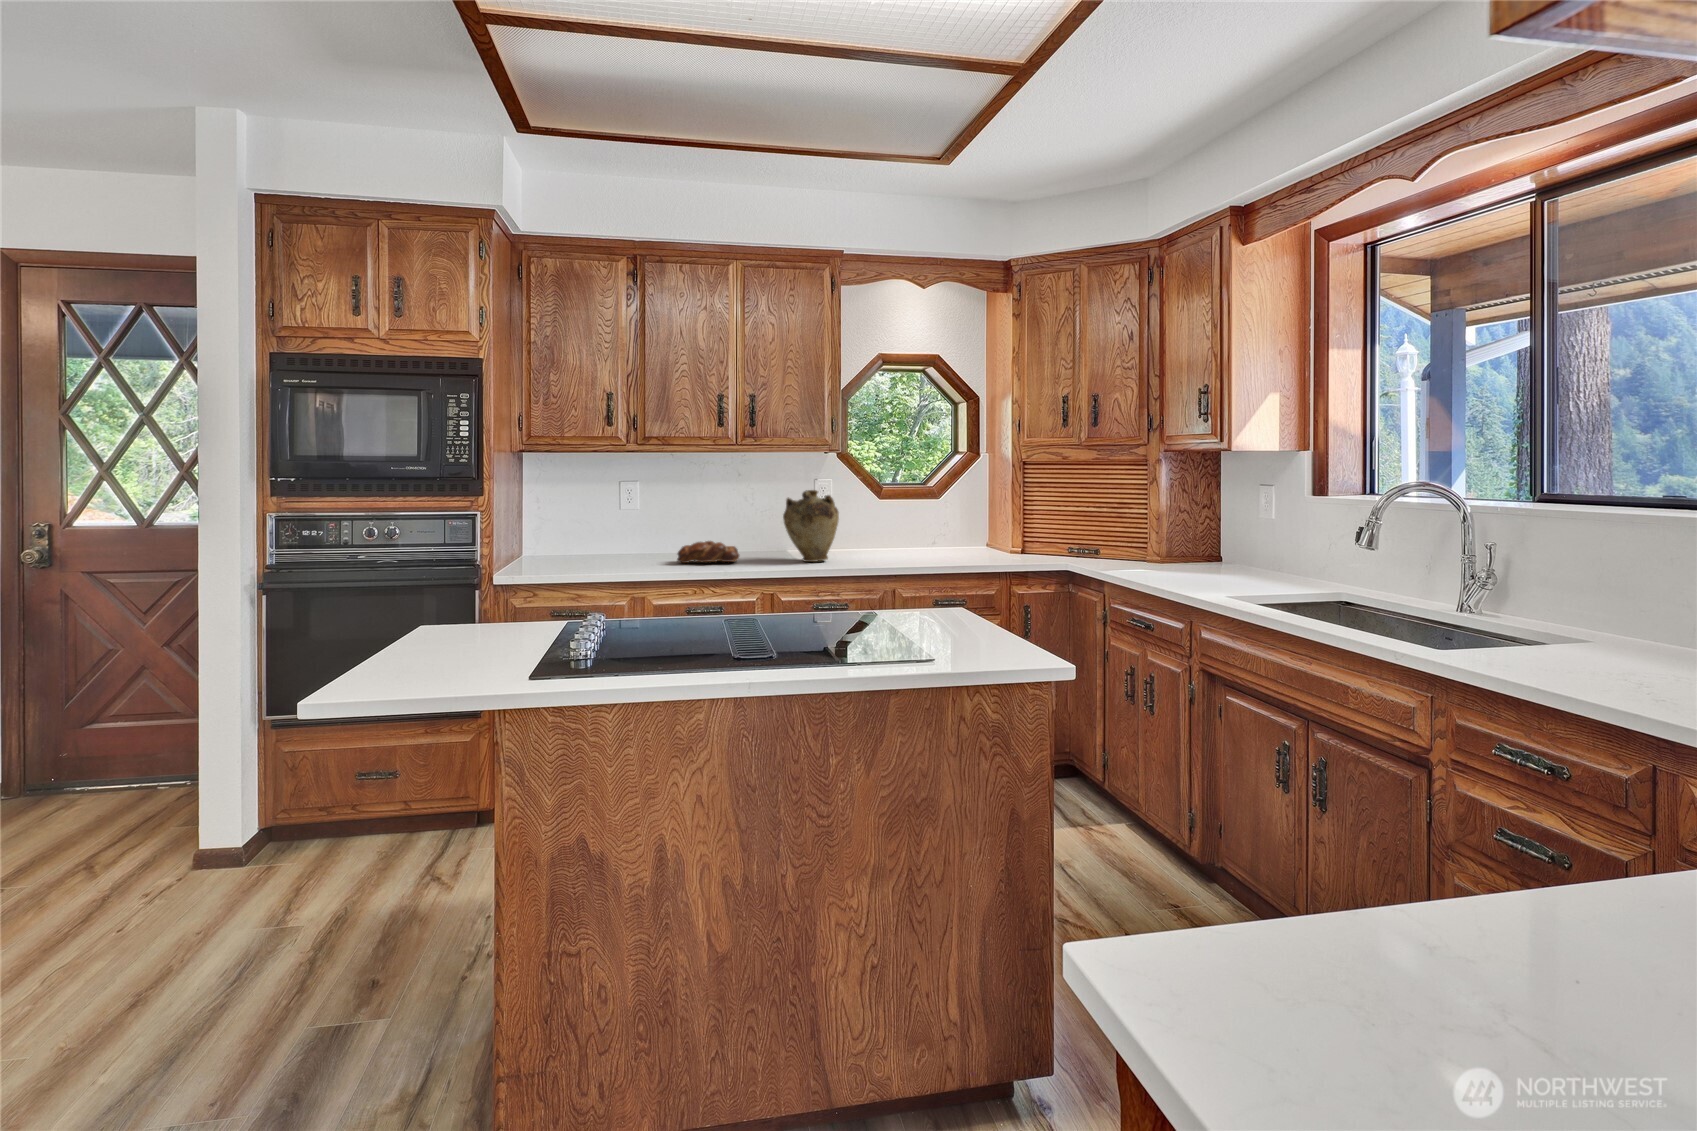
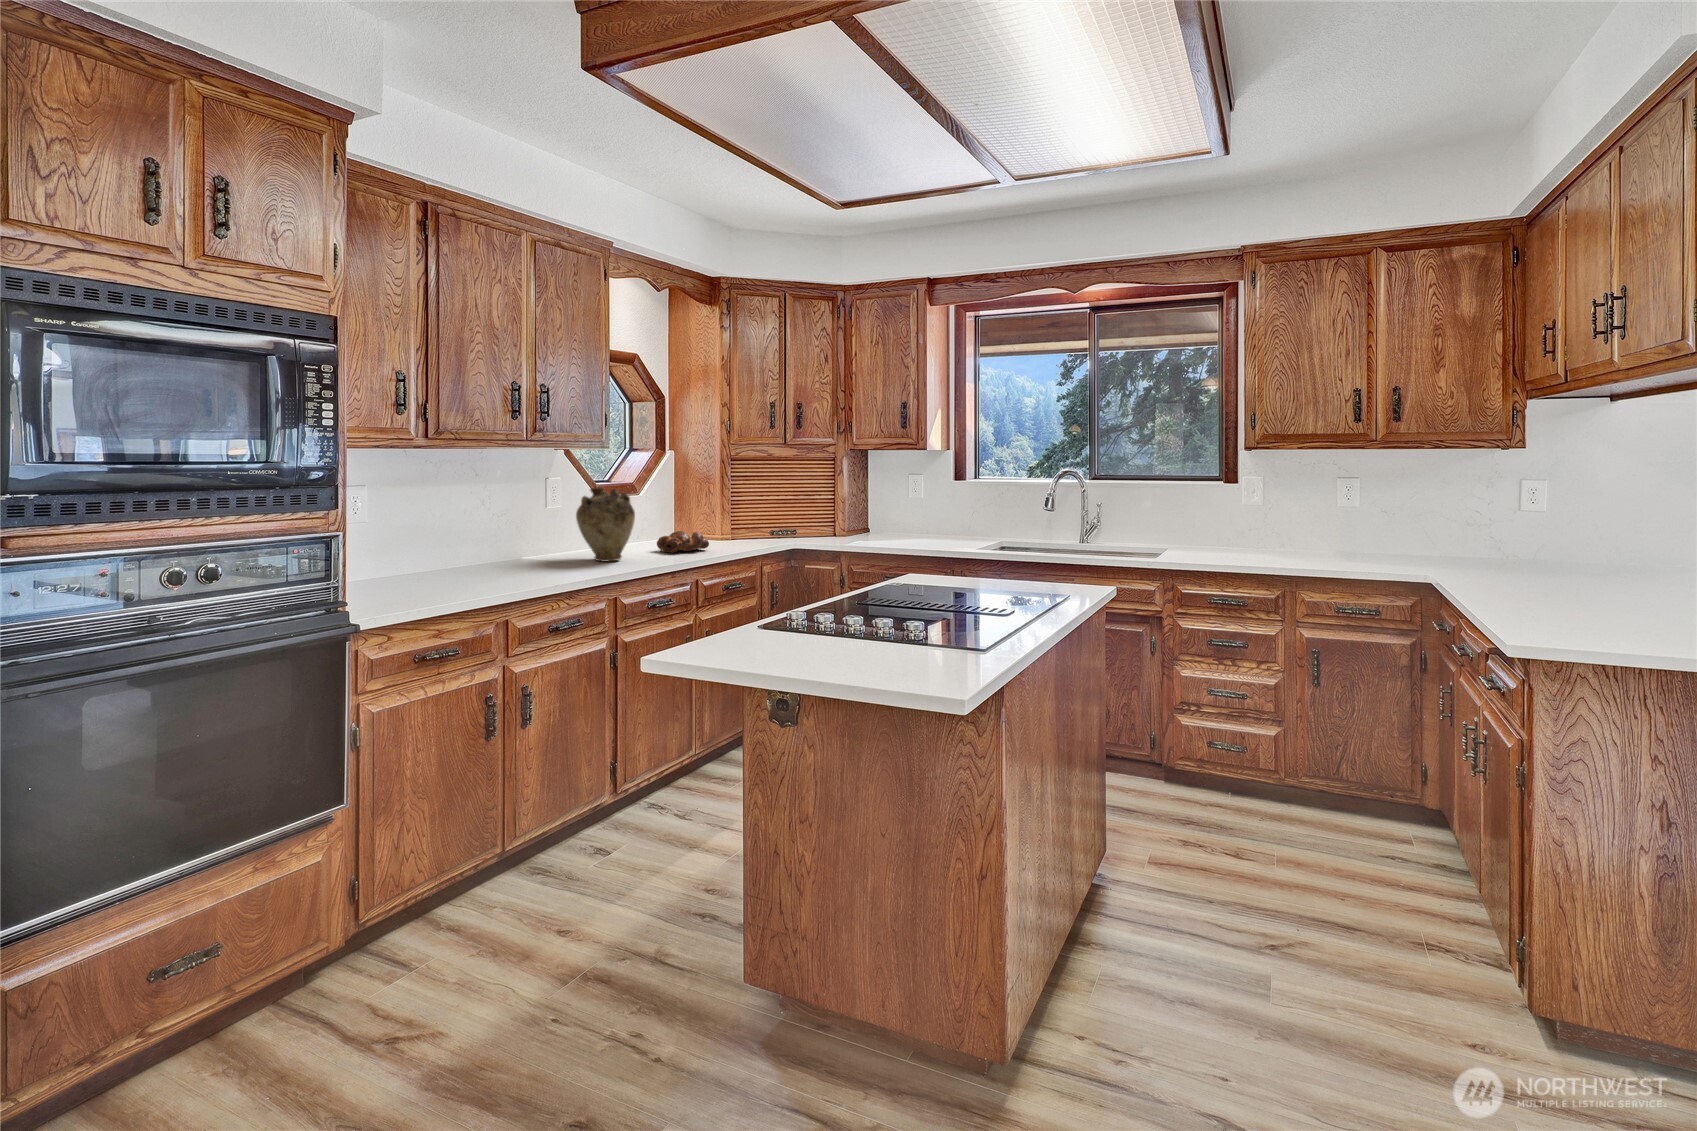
bread loaf: present [677,541,739,563] -> present [657,531,709,553]

